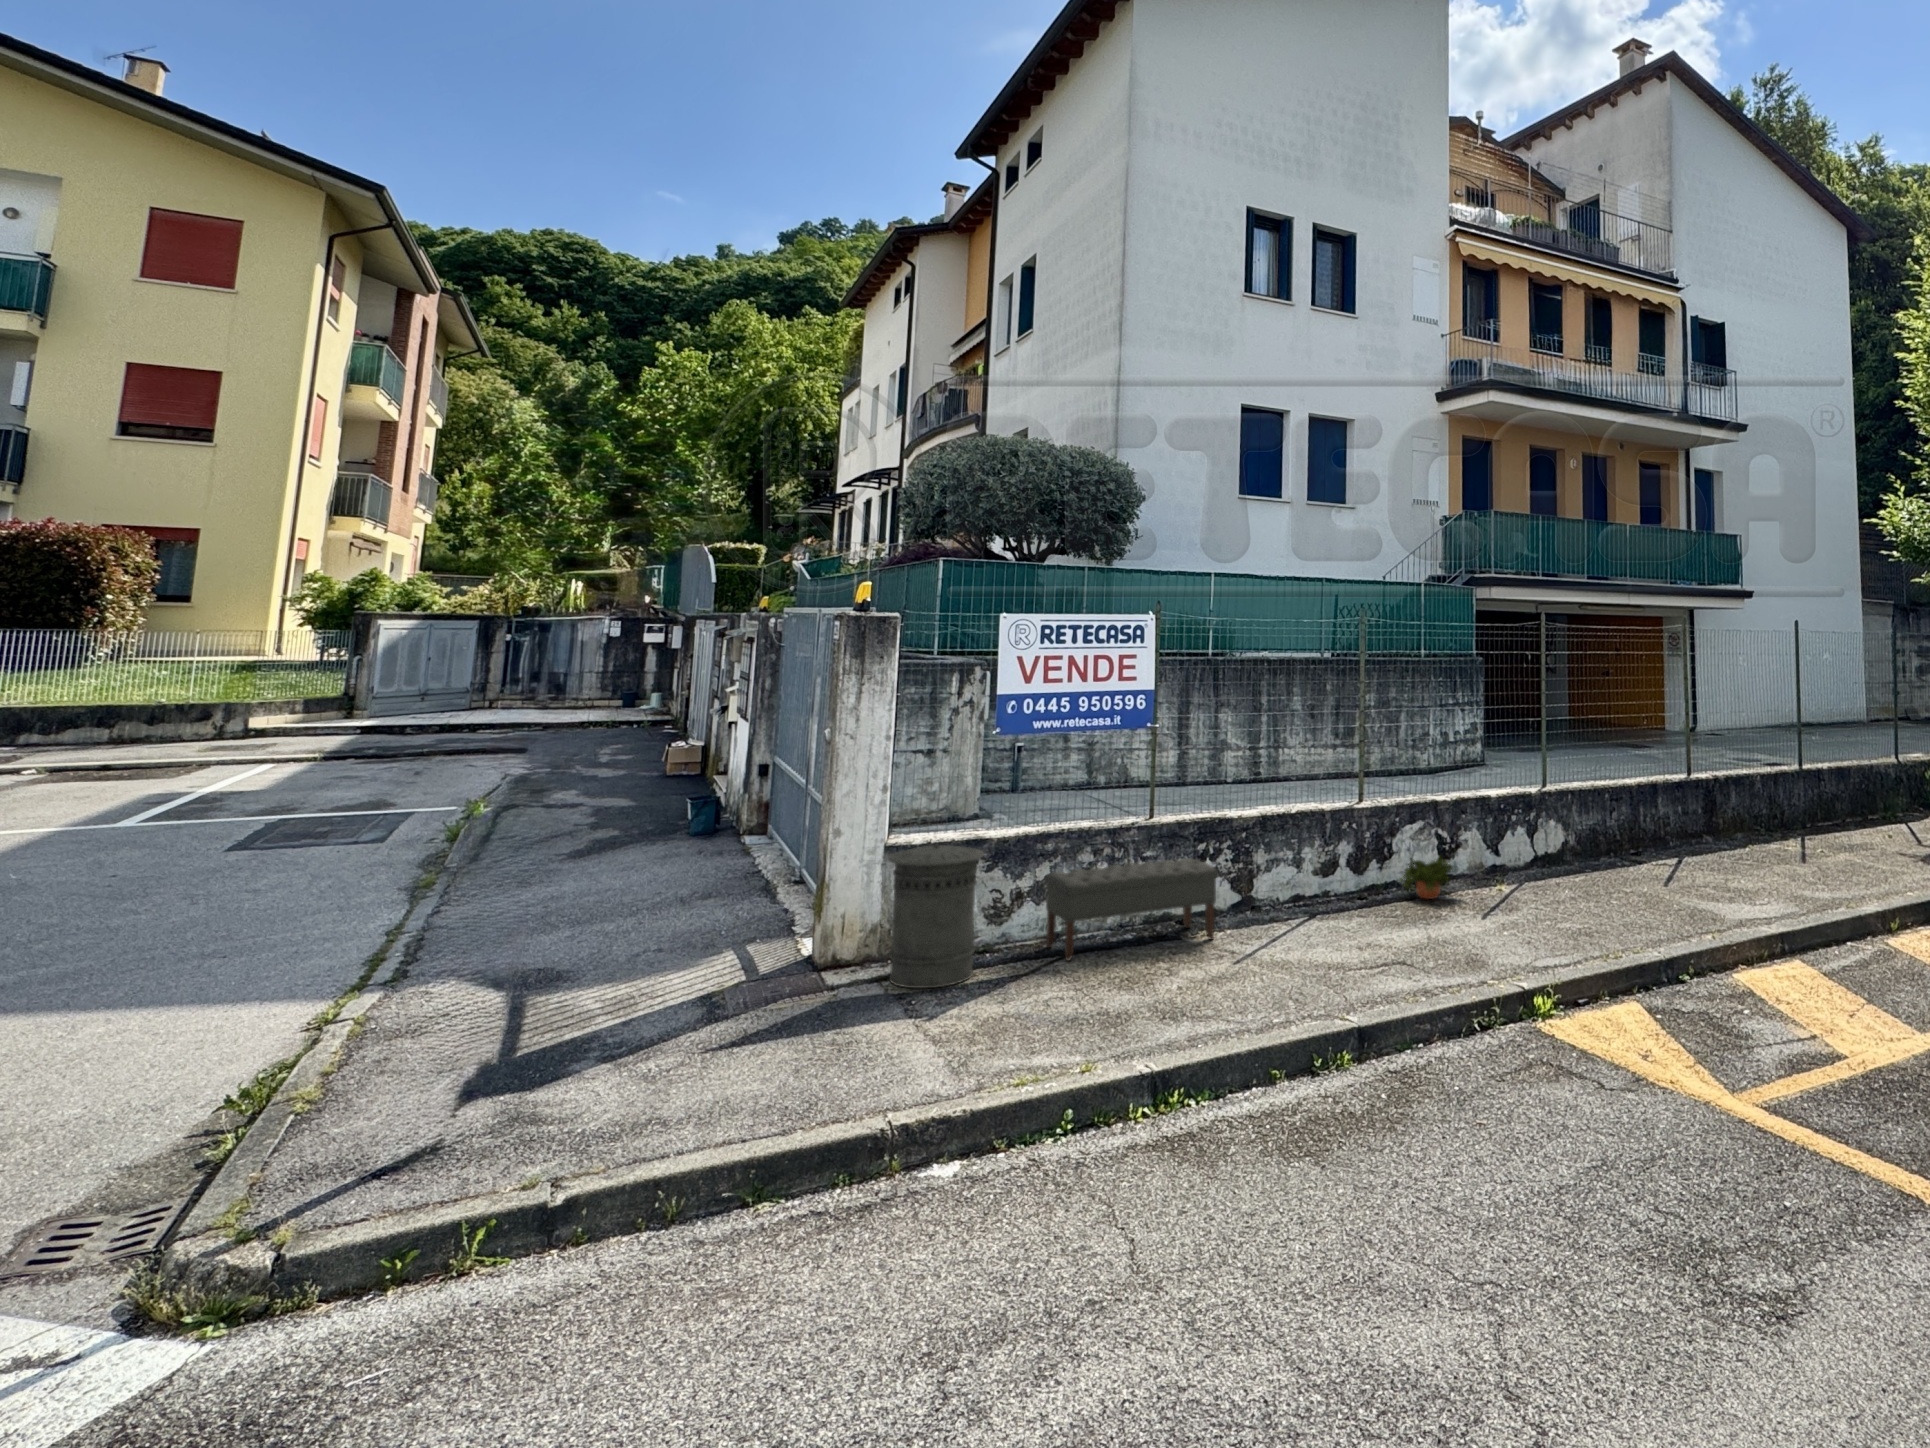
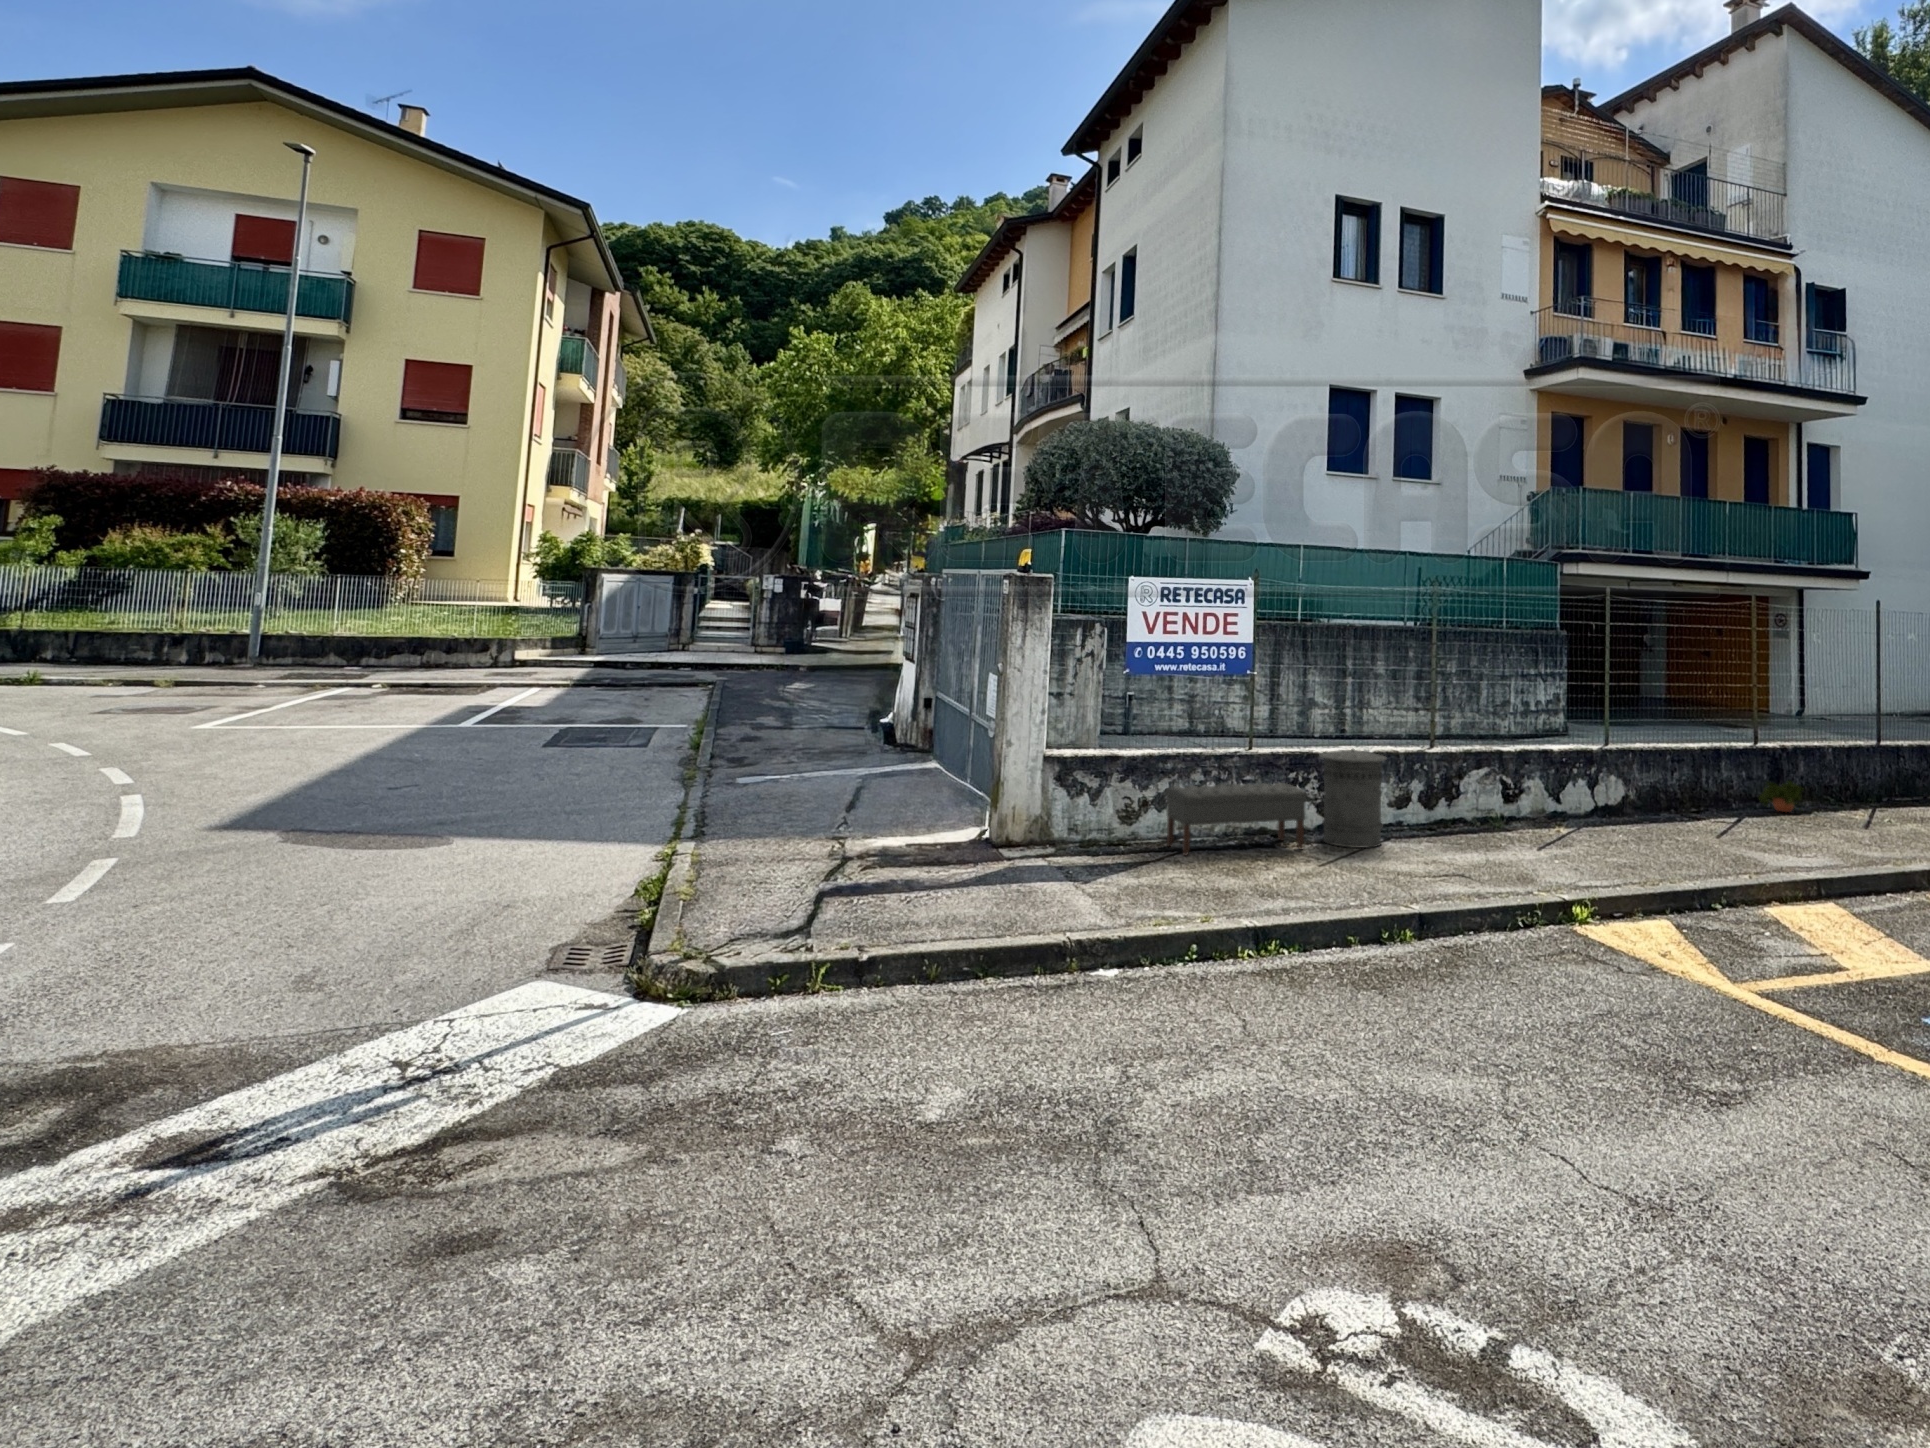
trash can: present [888,845,984,988] -> present [1320,749,1386,848]
potted plant: present [1400,856,1453,899] -> present [1759,780,1803,812]

